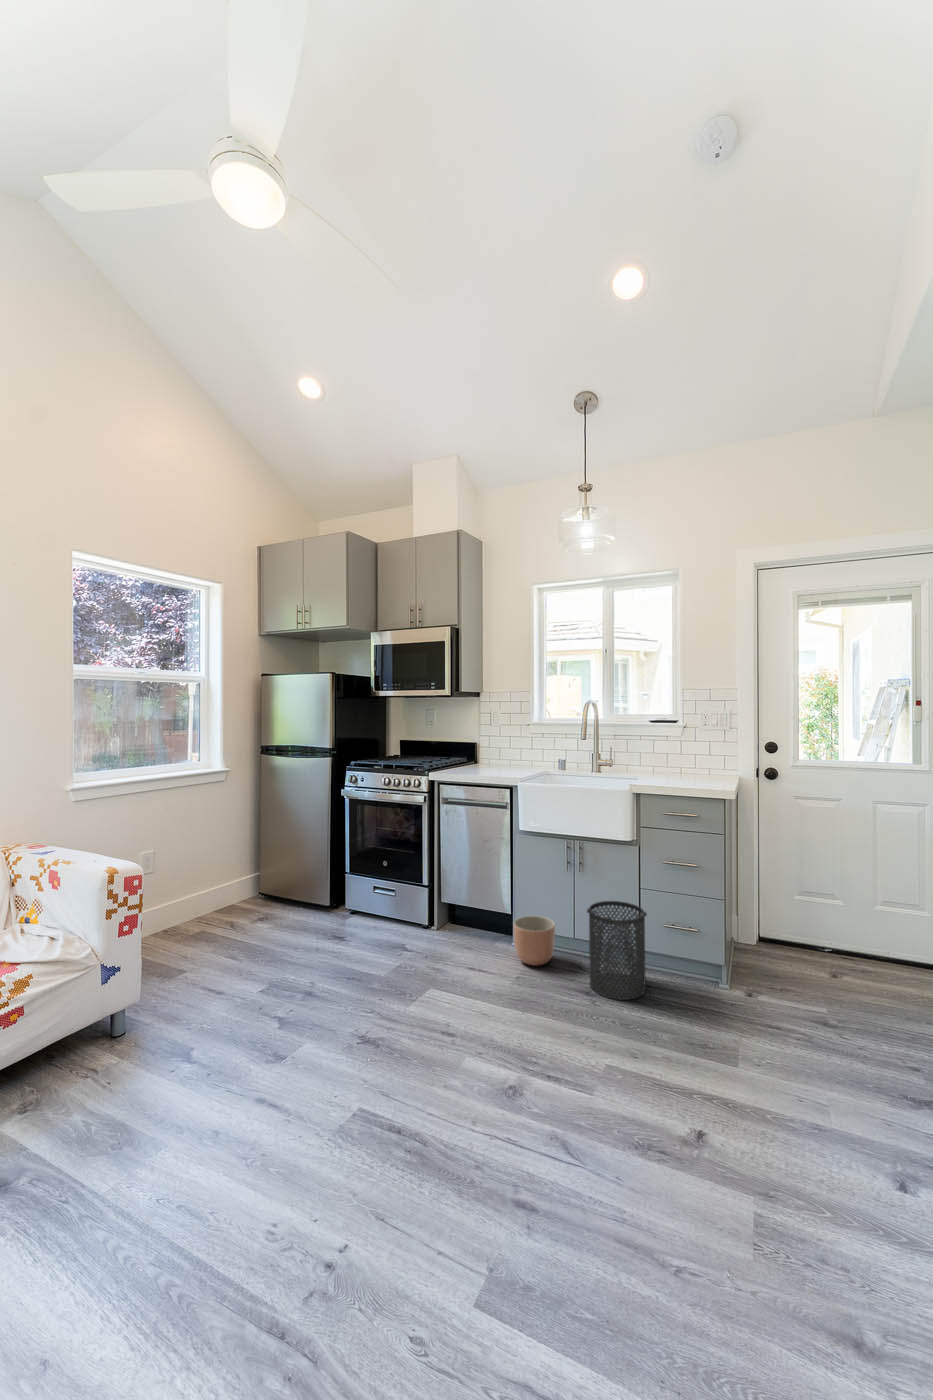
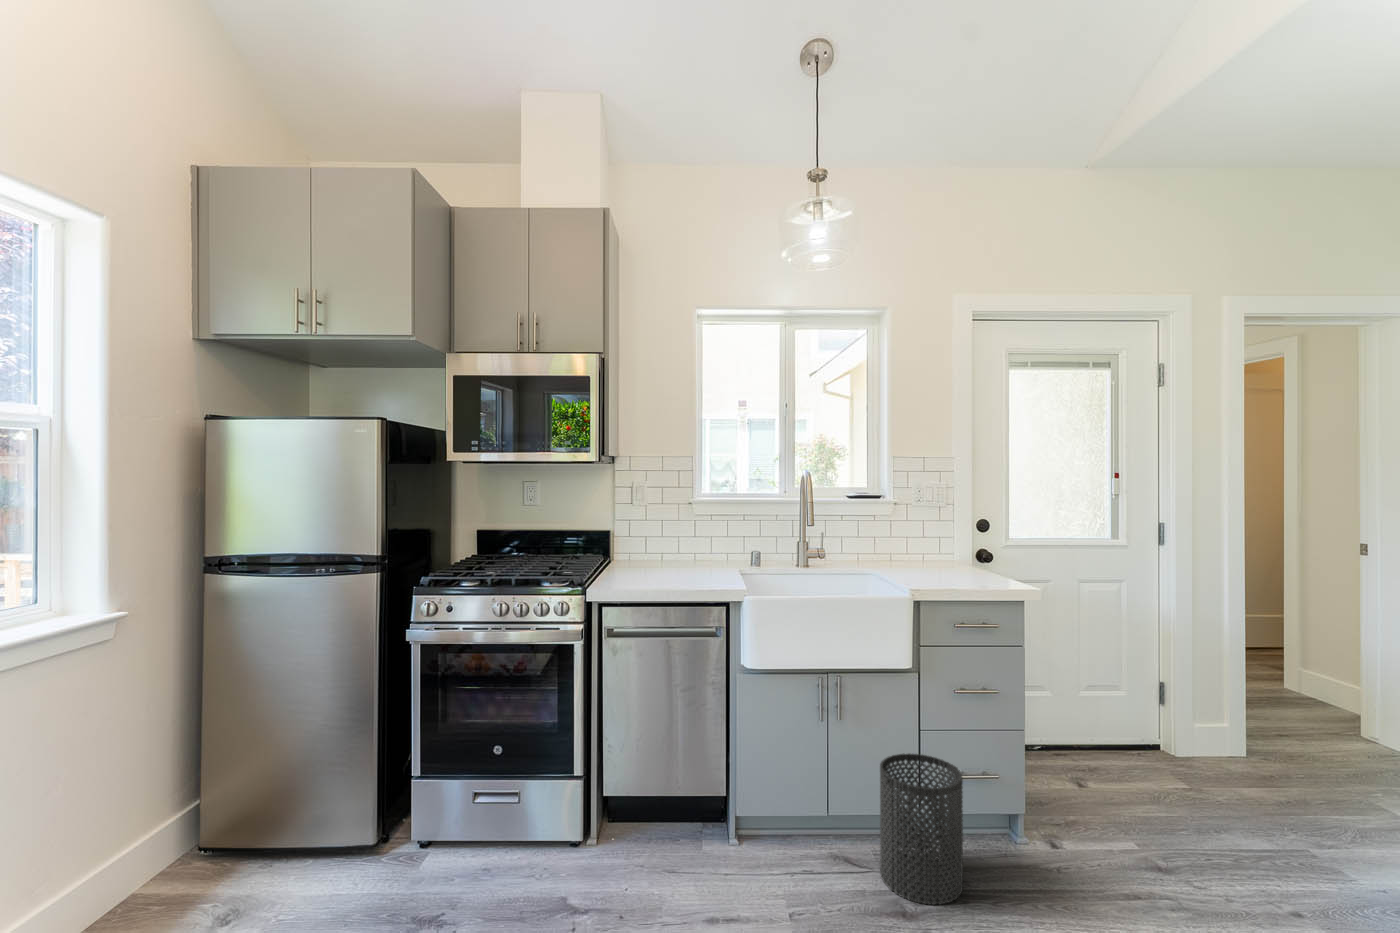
planter: present [514,916,555,966] -> none [751,793,814,876]

